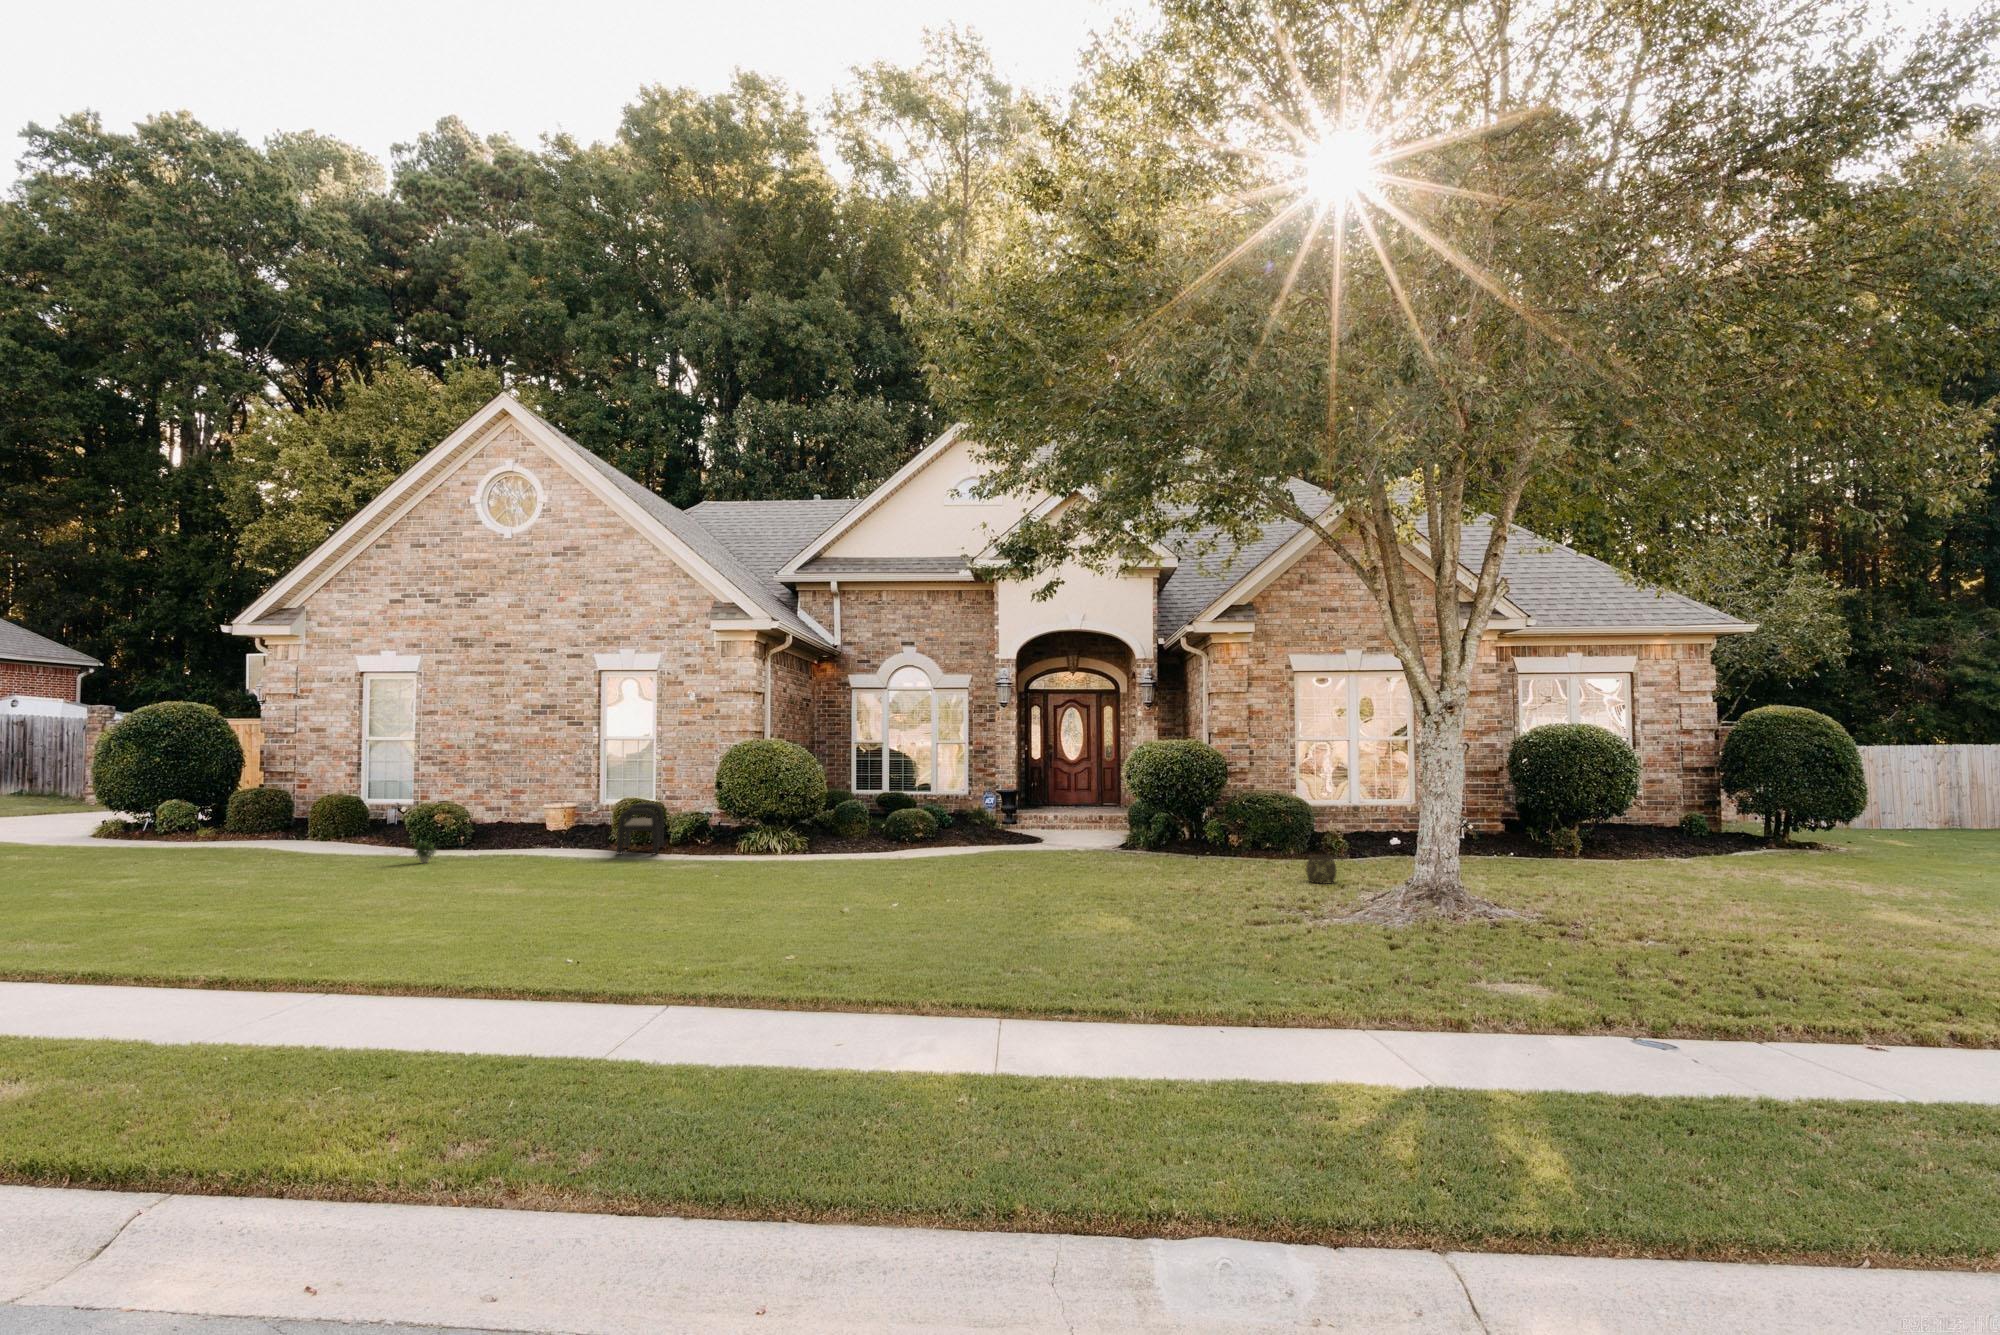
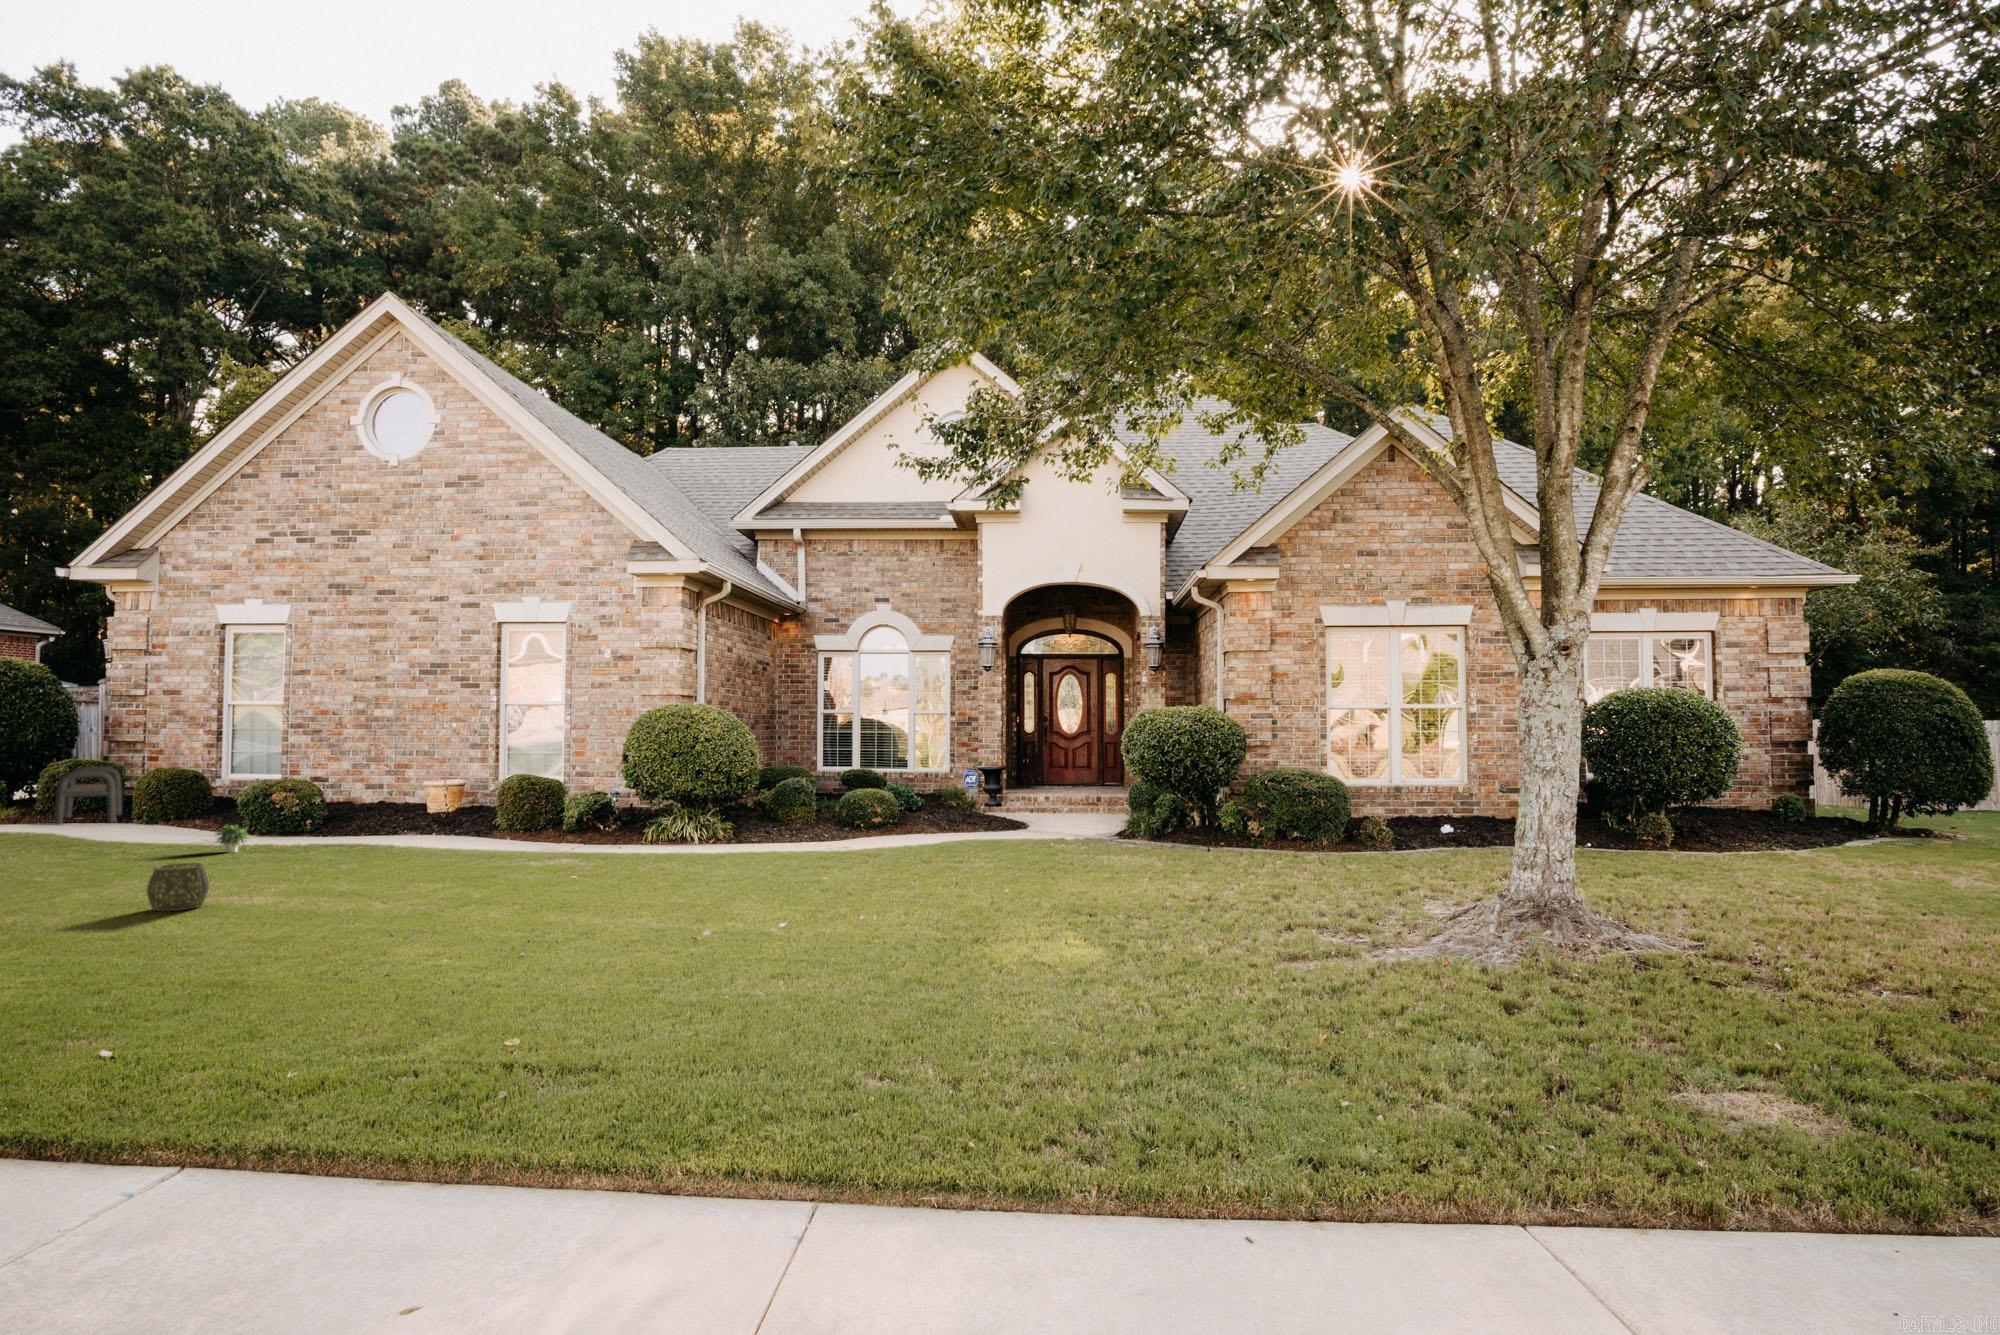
bench: present [617,803,664,855] -> present [54,766,122,825]
woven basket: present [1306,855,1337,884] -> present [147,863,209,911]

